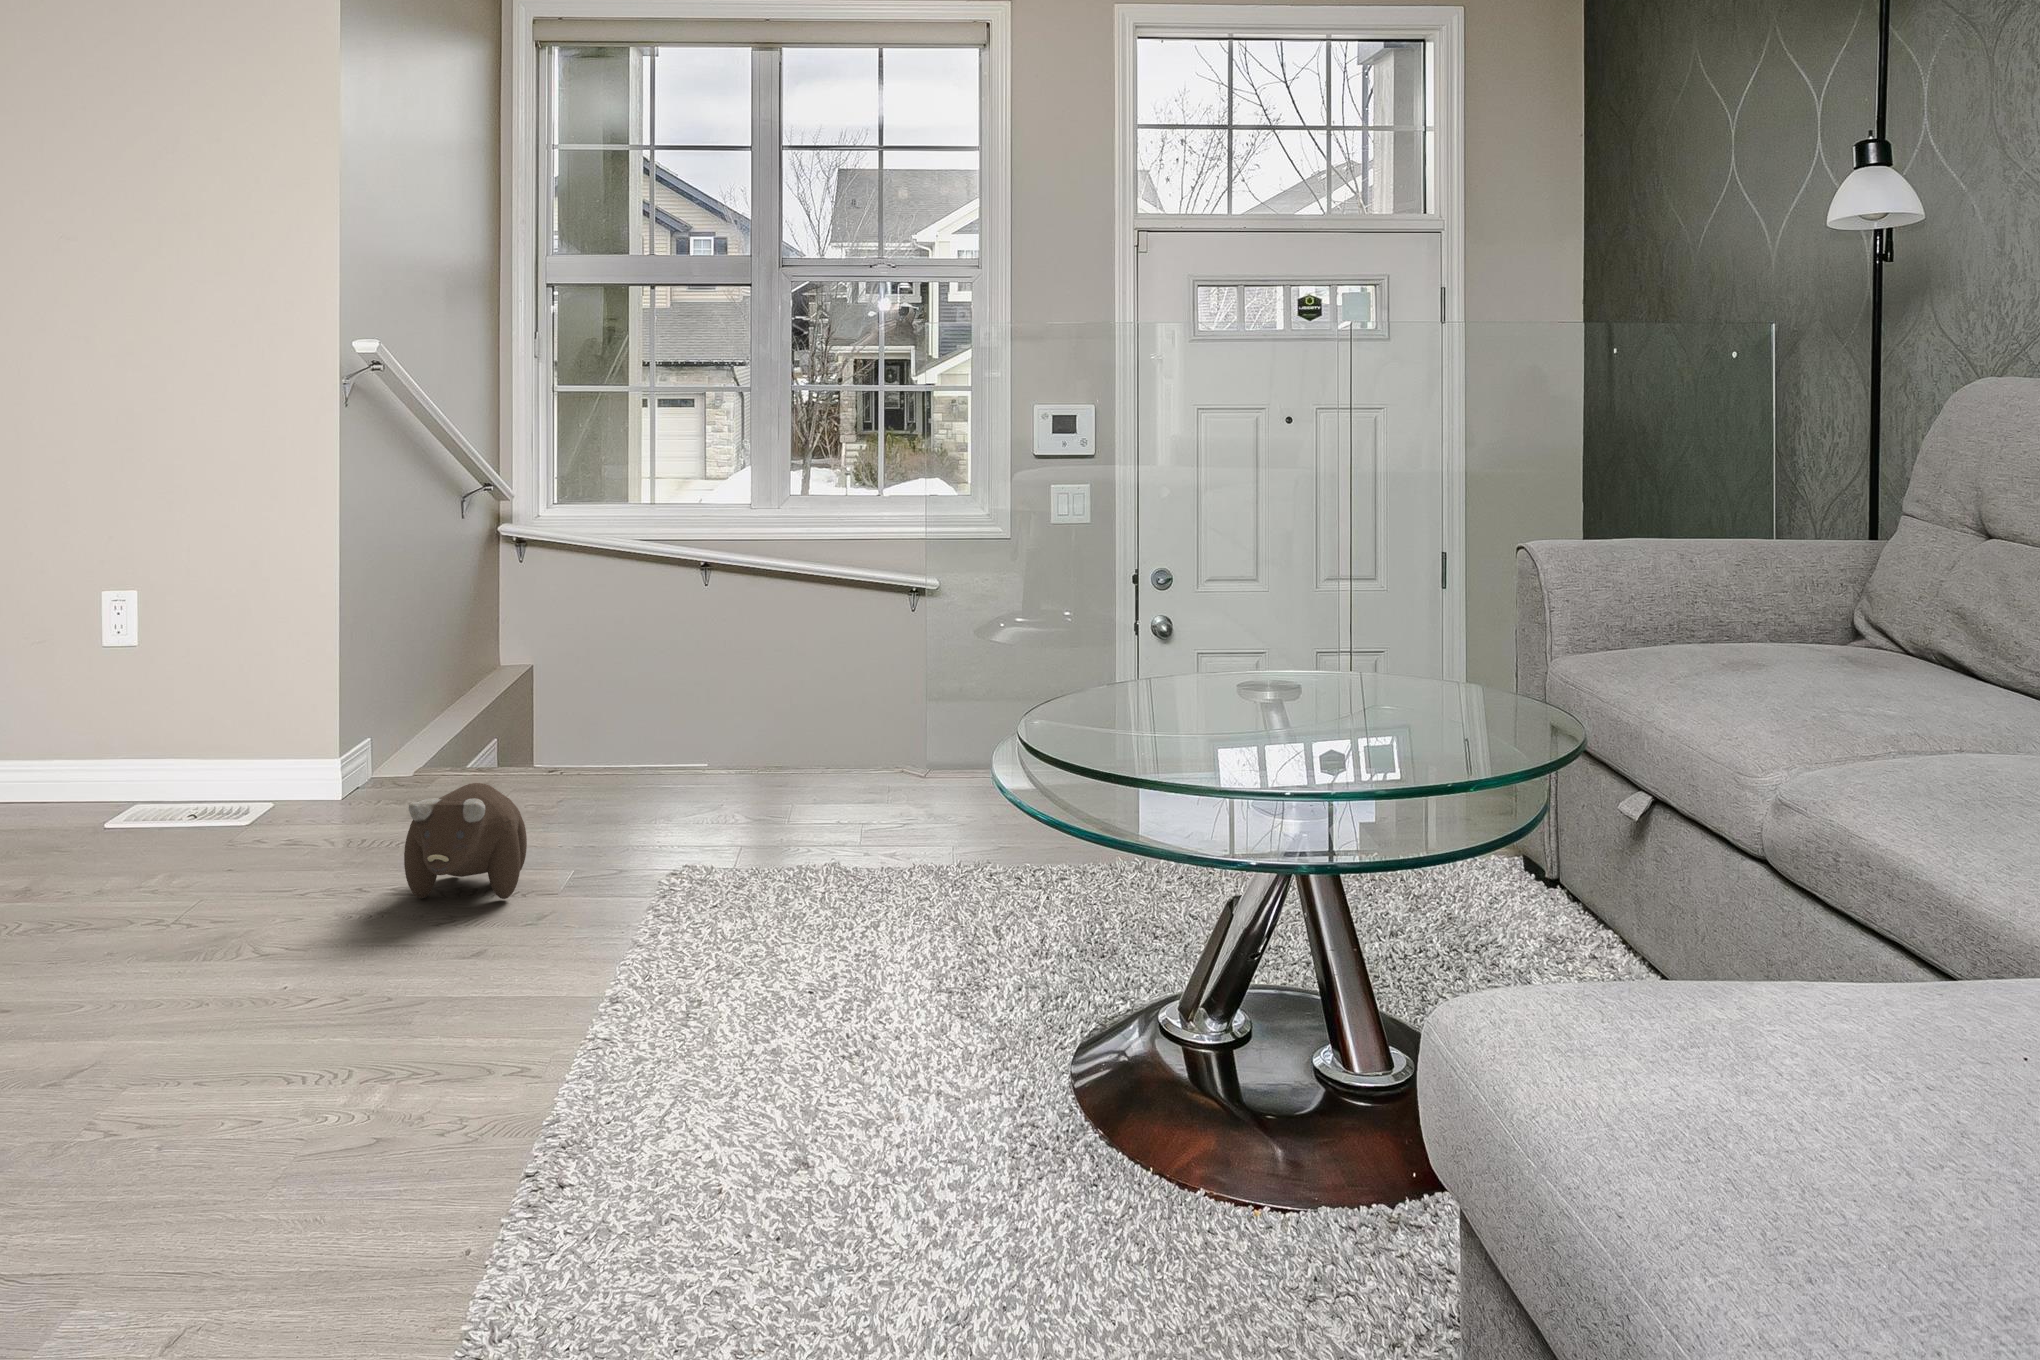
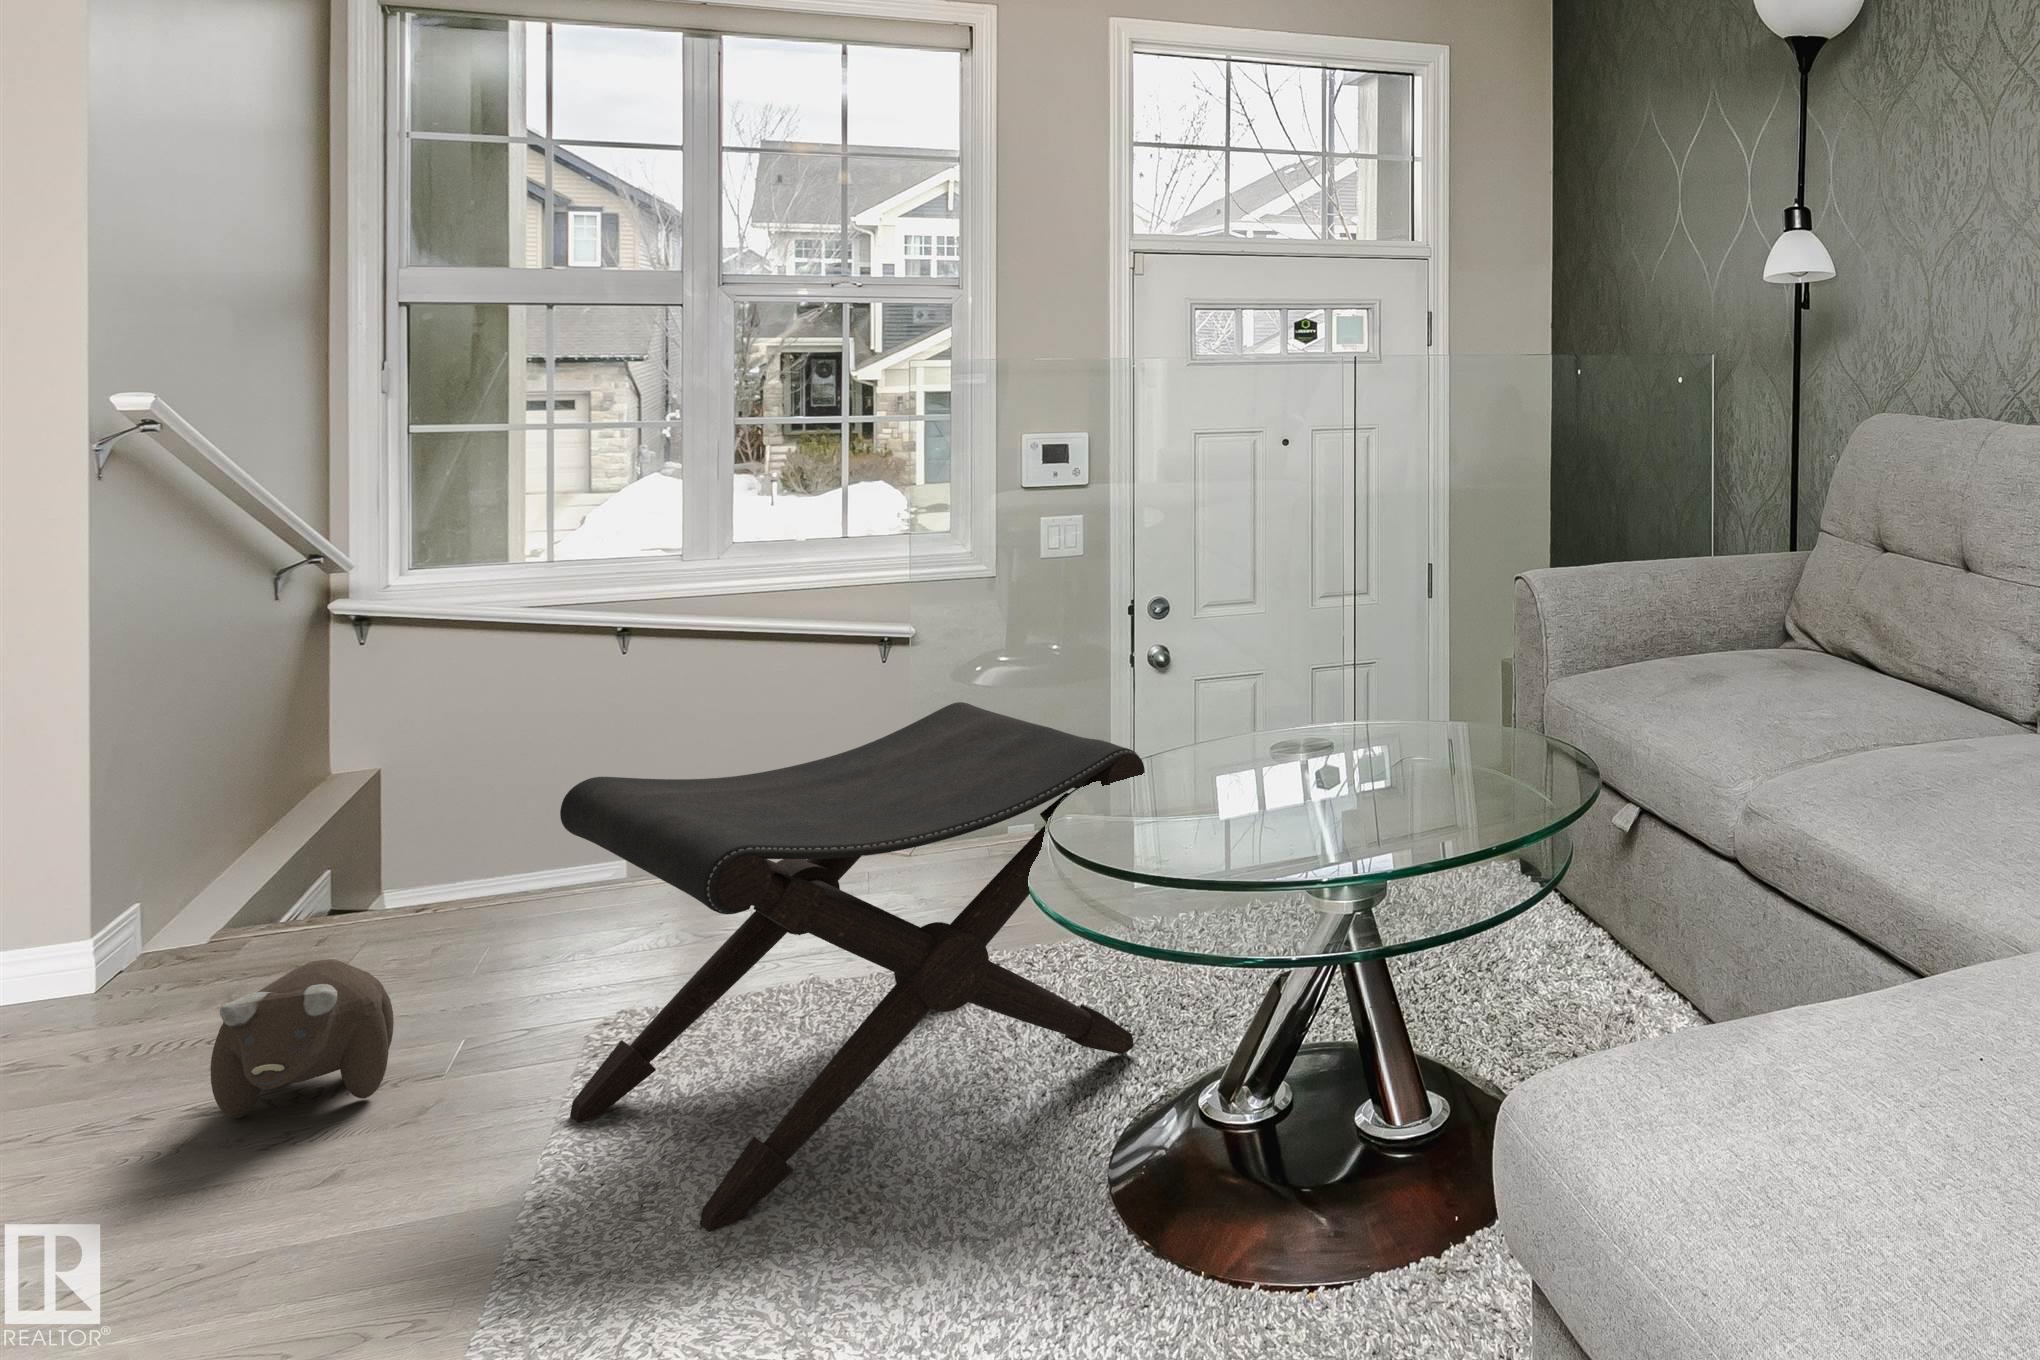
footstool: none [639,624,1120,1049] -> present [560,702,1145,1232]

